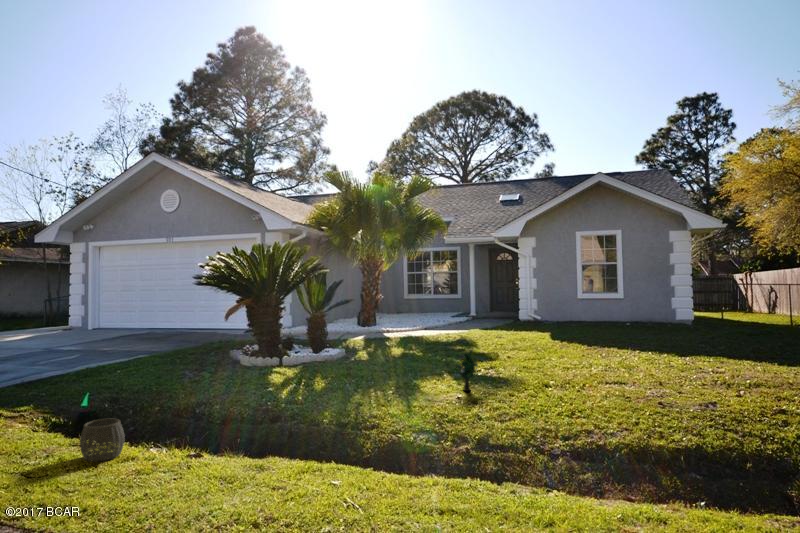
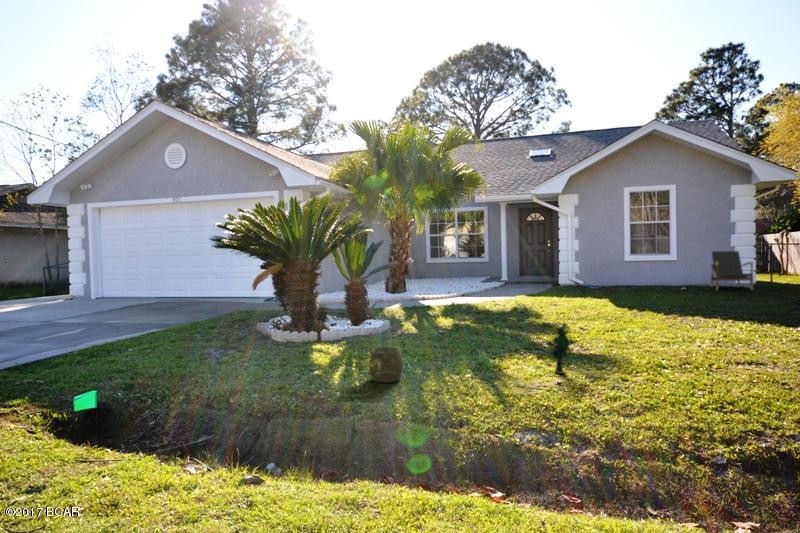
lounge chair: none [651,291,687,326] -> present [711,251,753,289]
woven basket: present [80,418,124,462] -> present [369,347,404,382]

